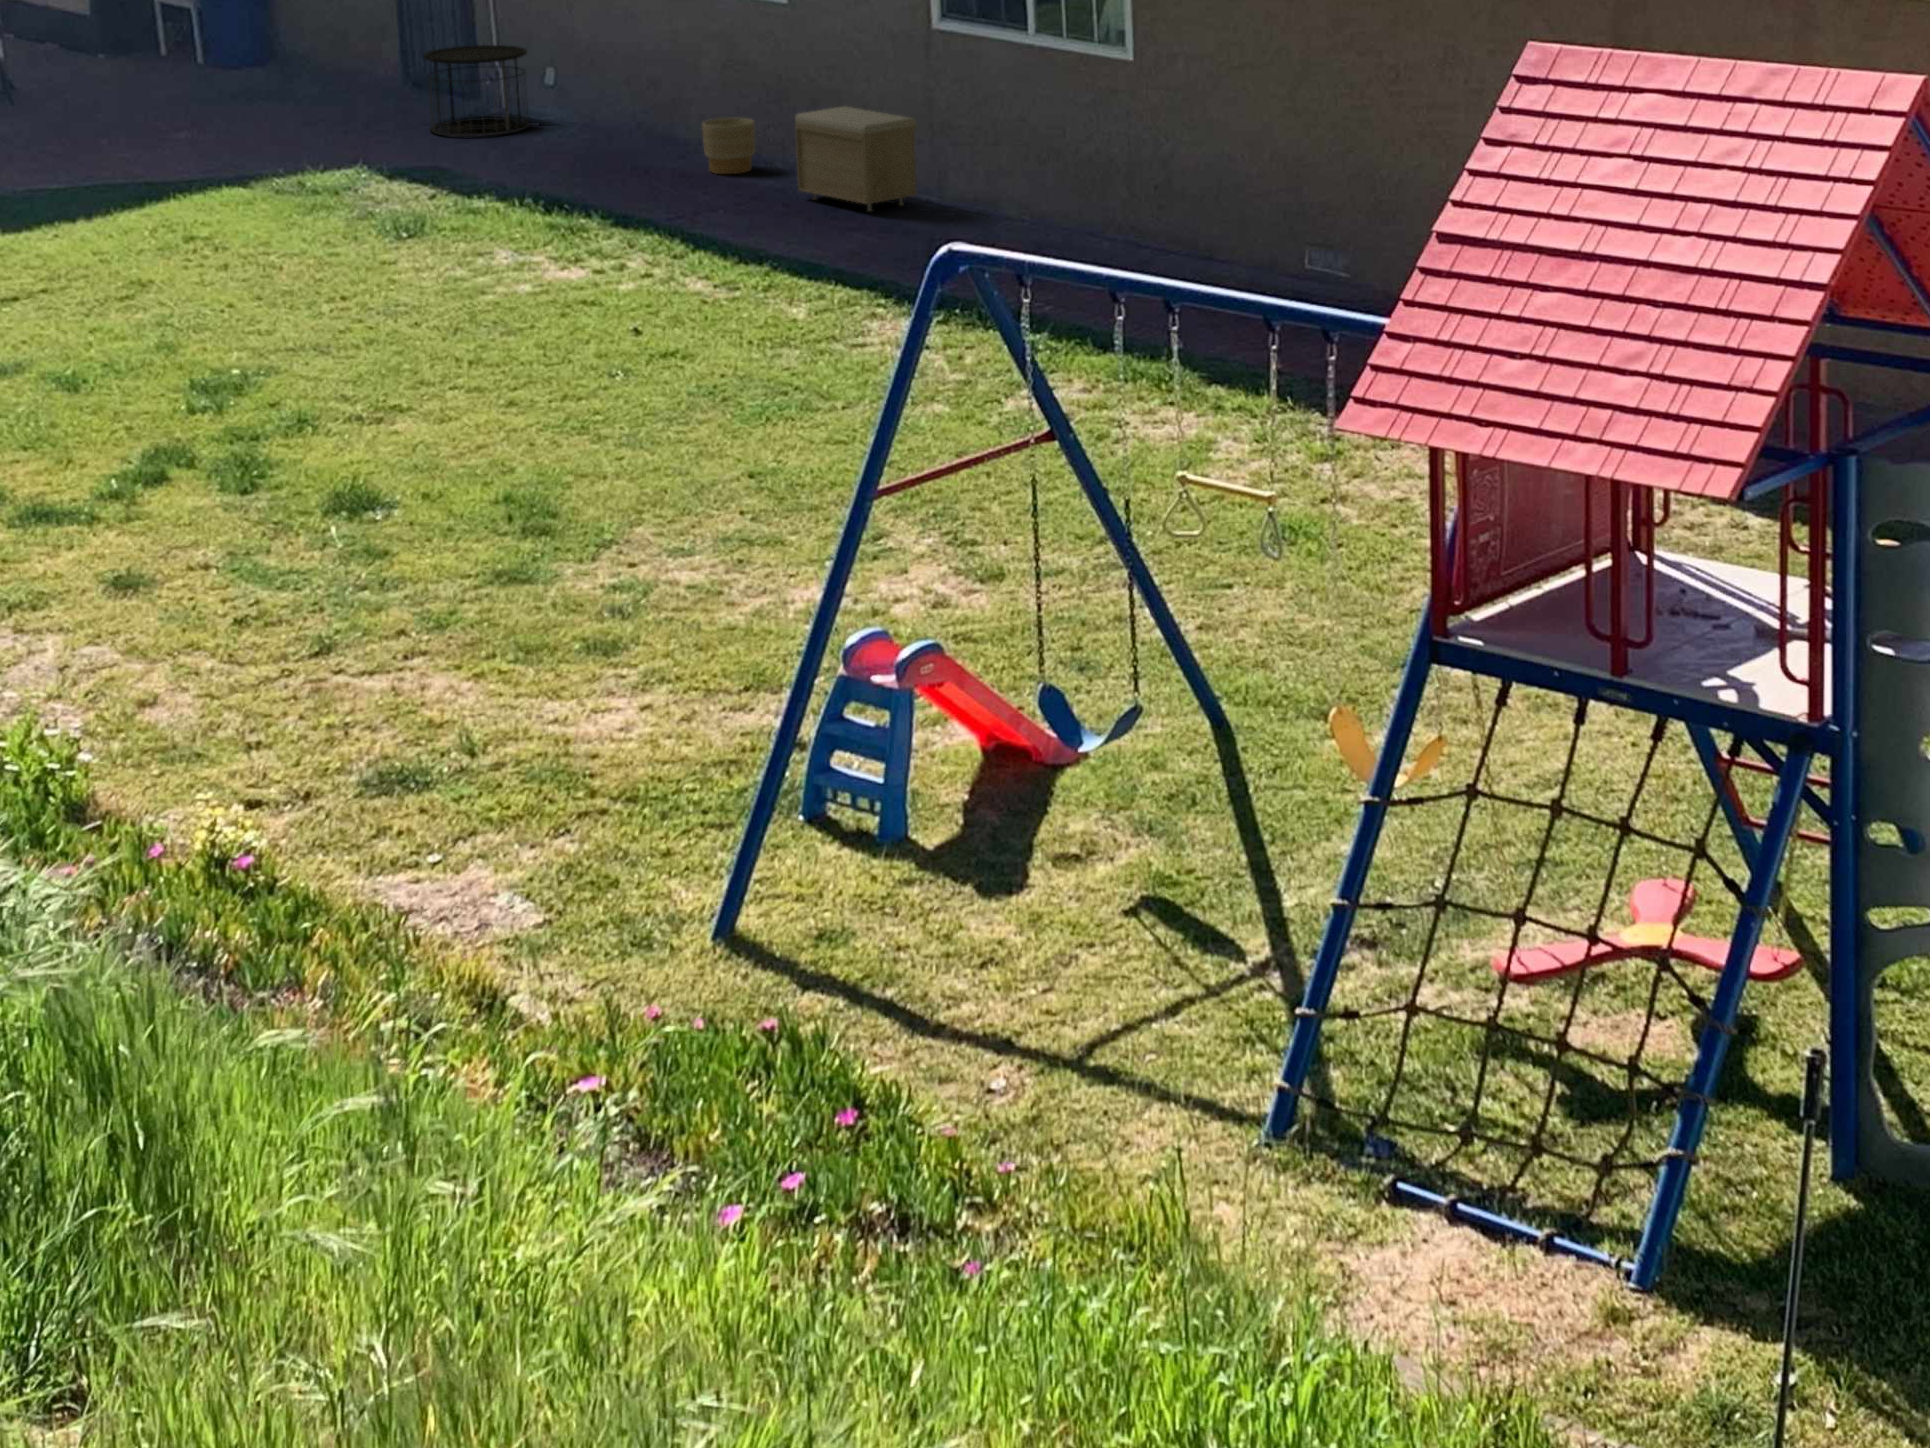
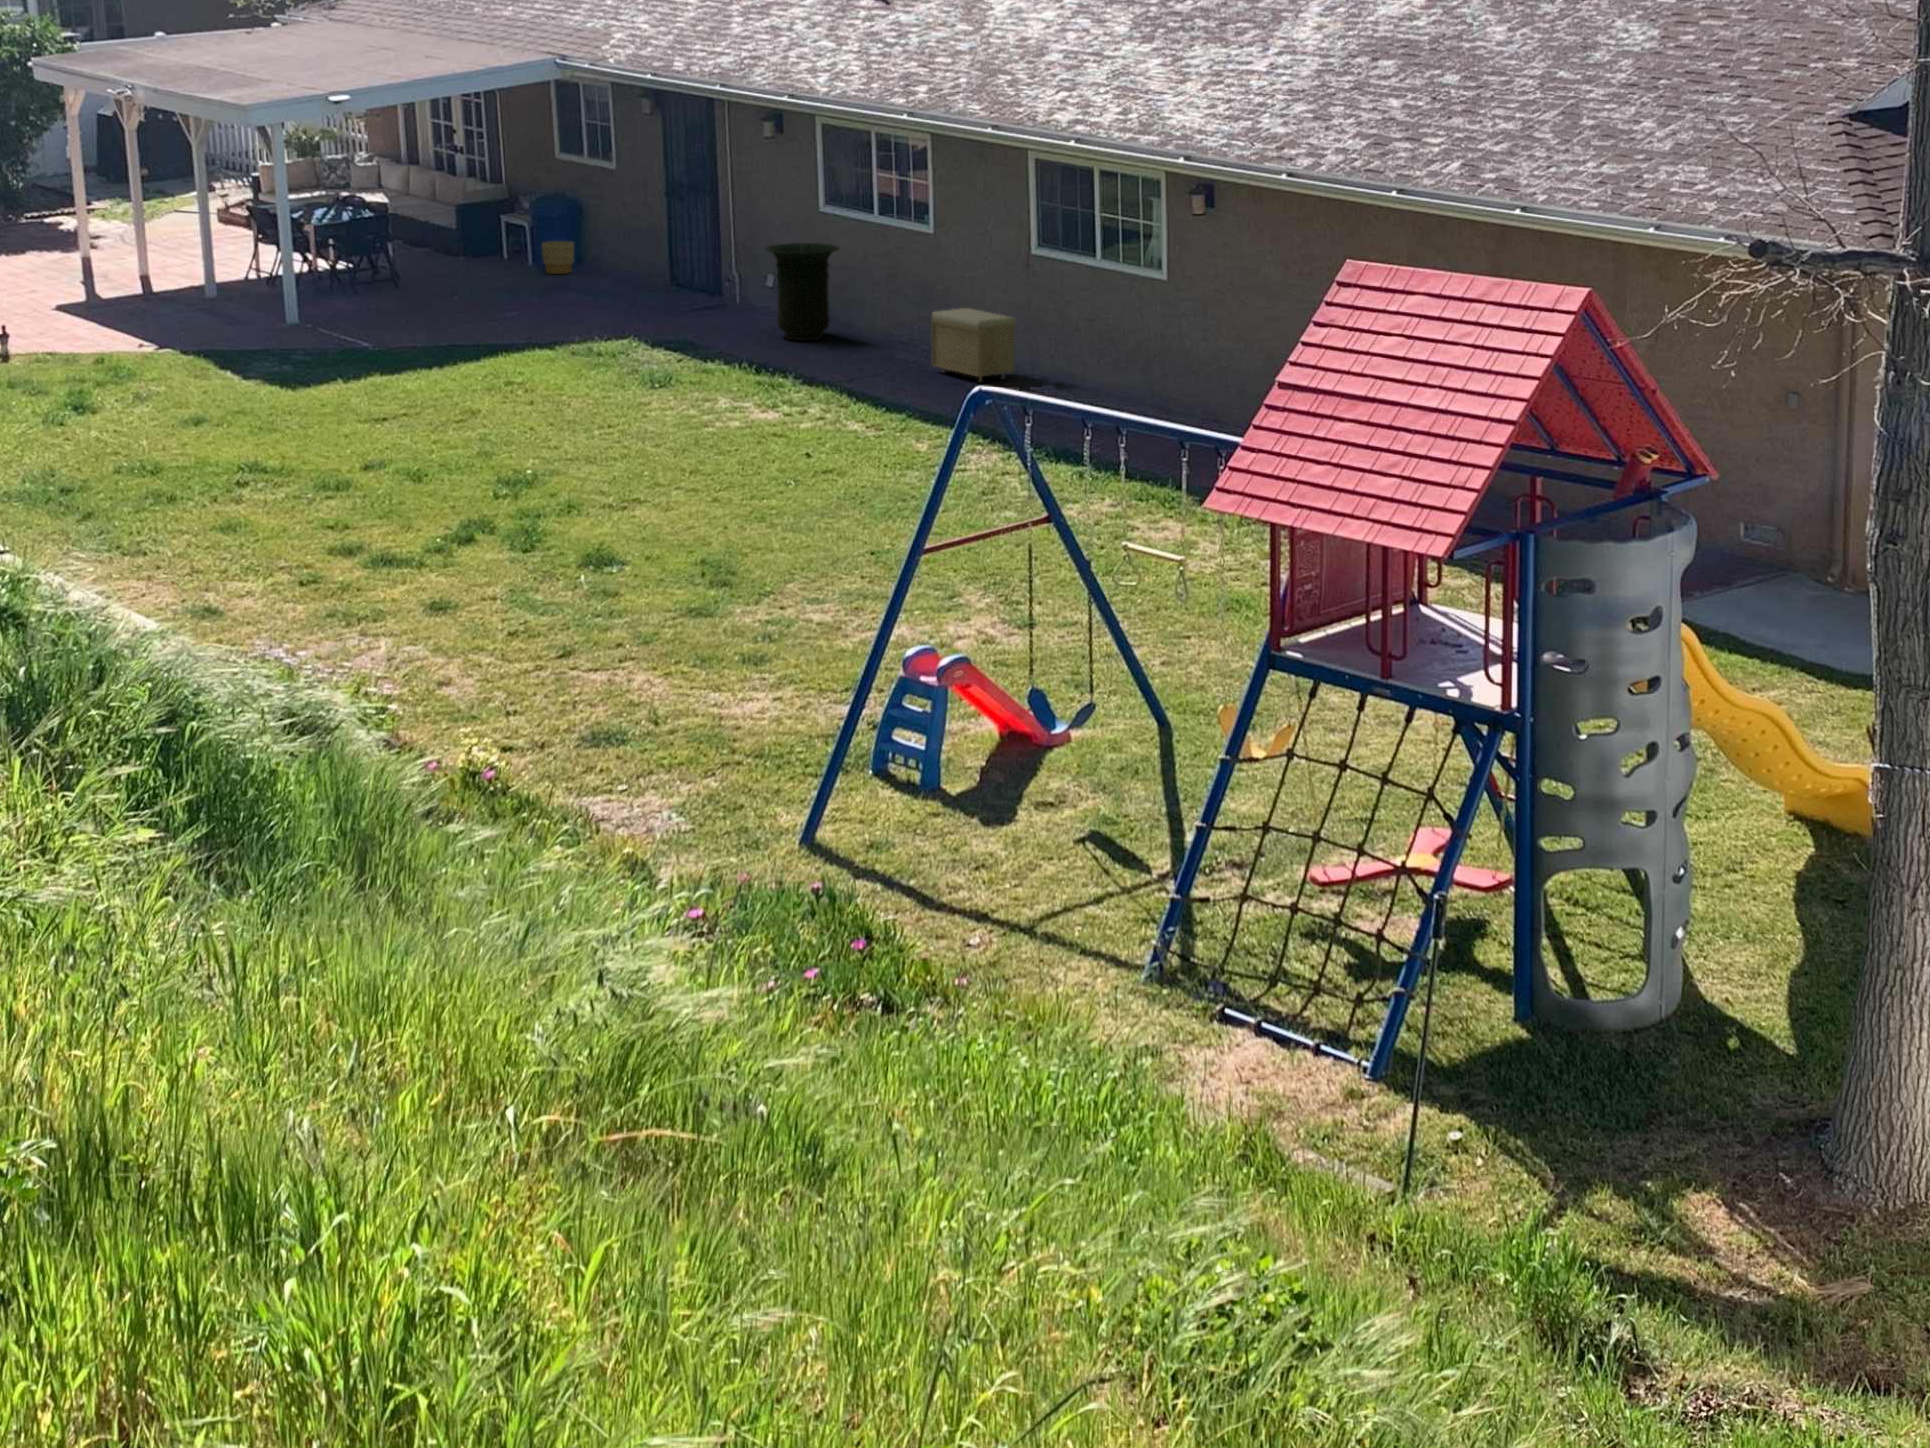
trash can: none [547,21,655,160] -> present [766,243,839,341]
side table: present [423,45,530,137] -> none [679,258,752,321]
planter: present [702,118,755,174] -> present [542,241,574,274]

